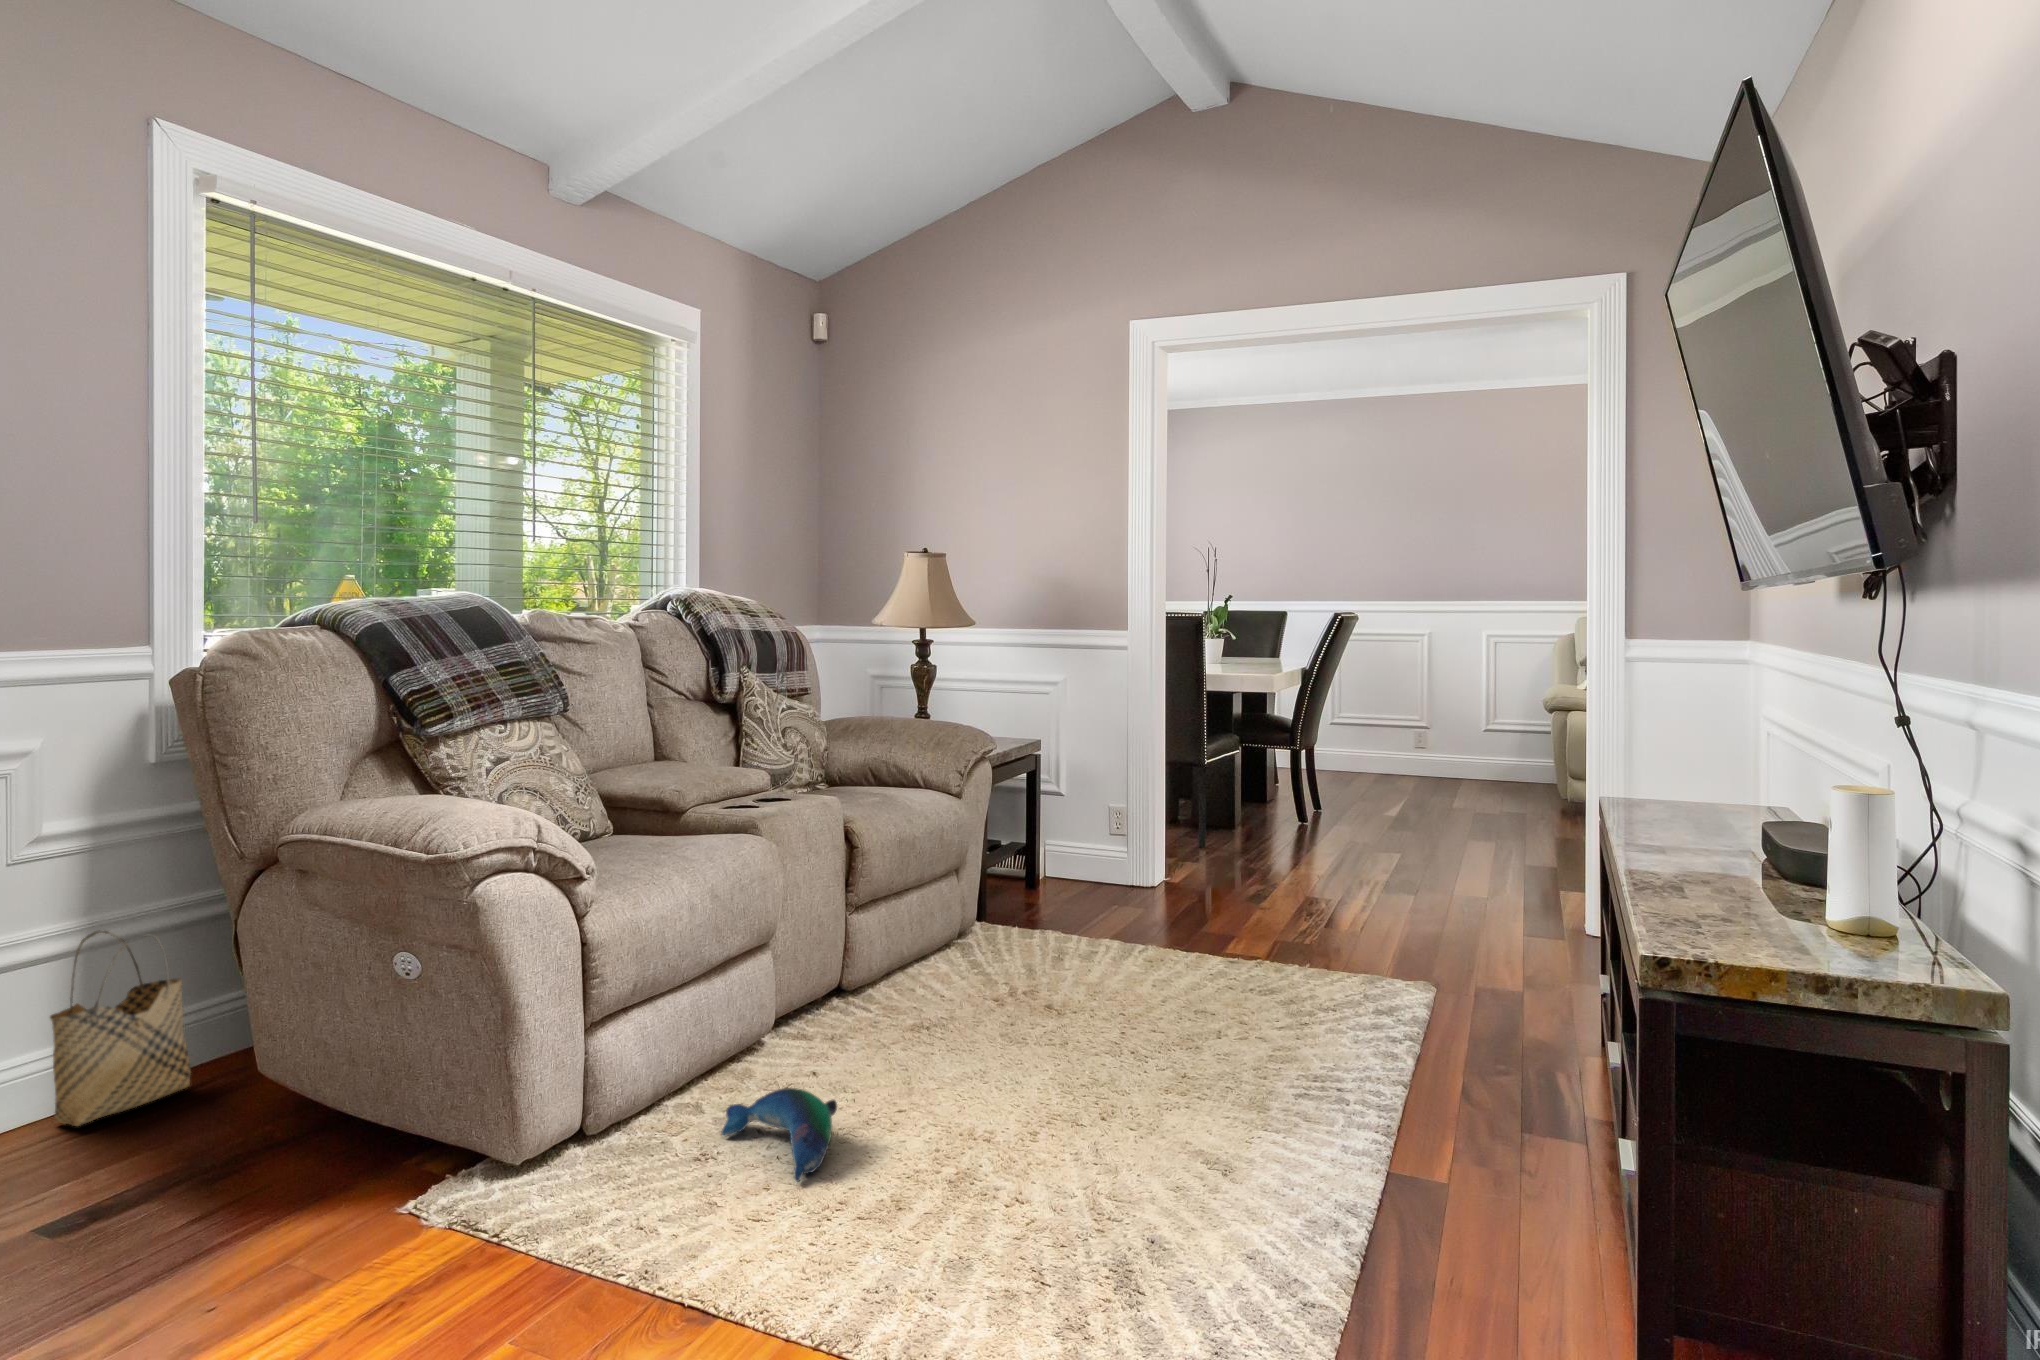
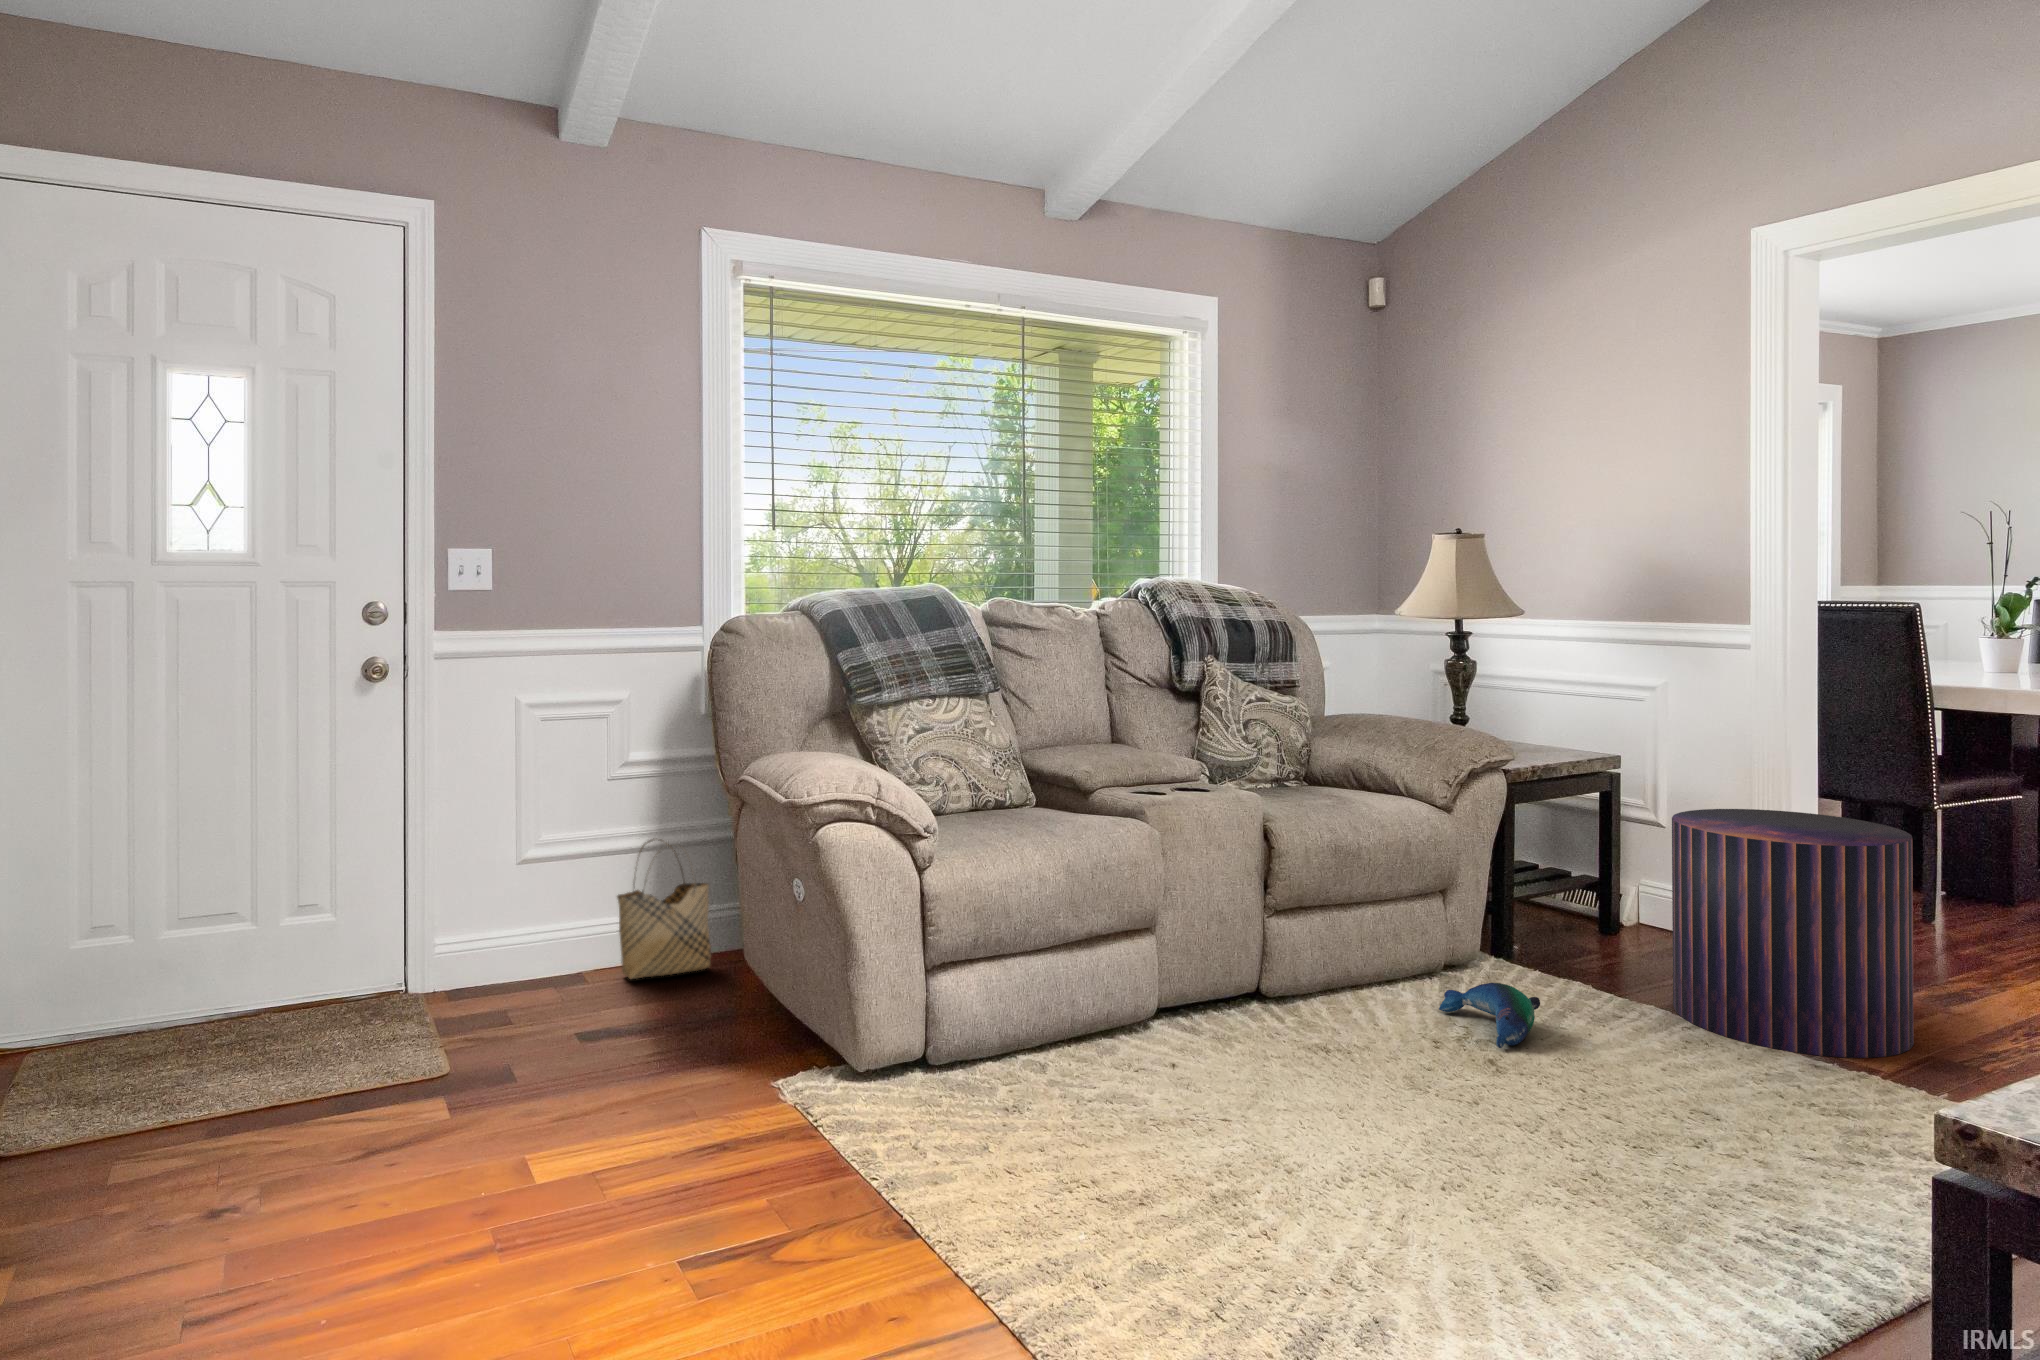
pouf: none [1121,775,1275,958] -> present [1672,809,1914,1058]
plush toy: present [721,1088,837,1182] -> present [1439,983,1540,1048]

